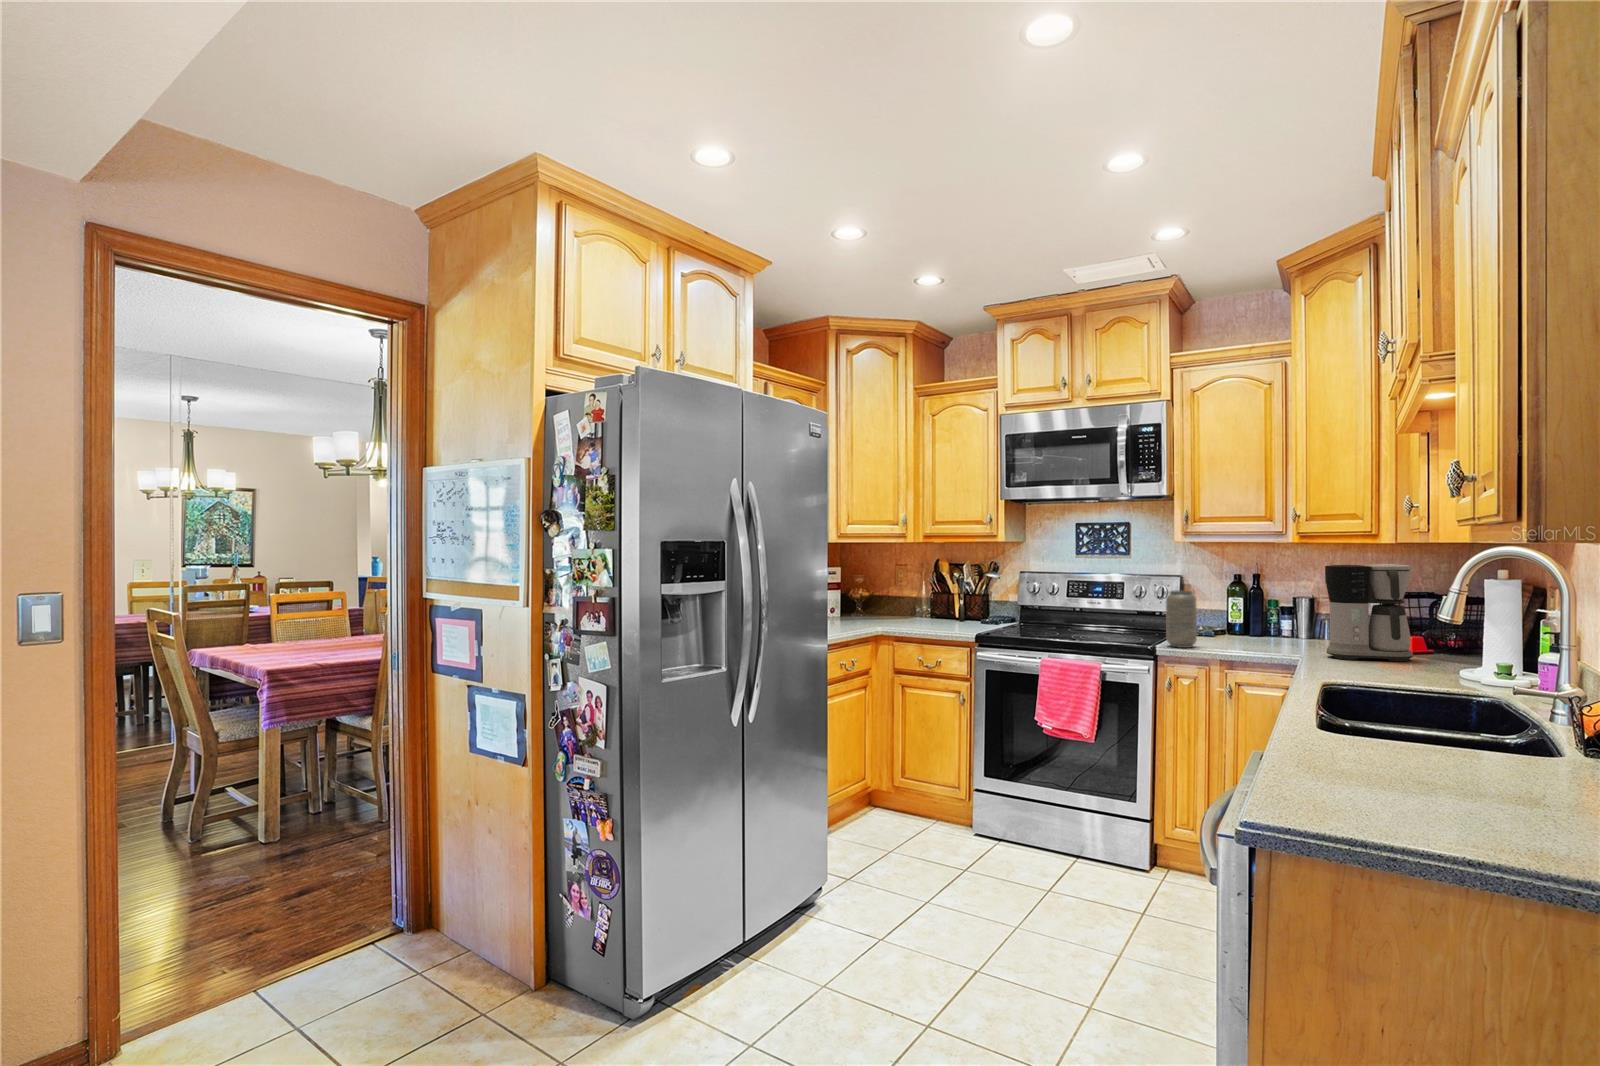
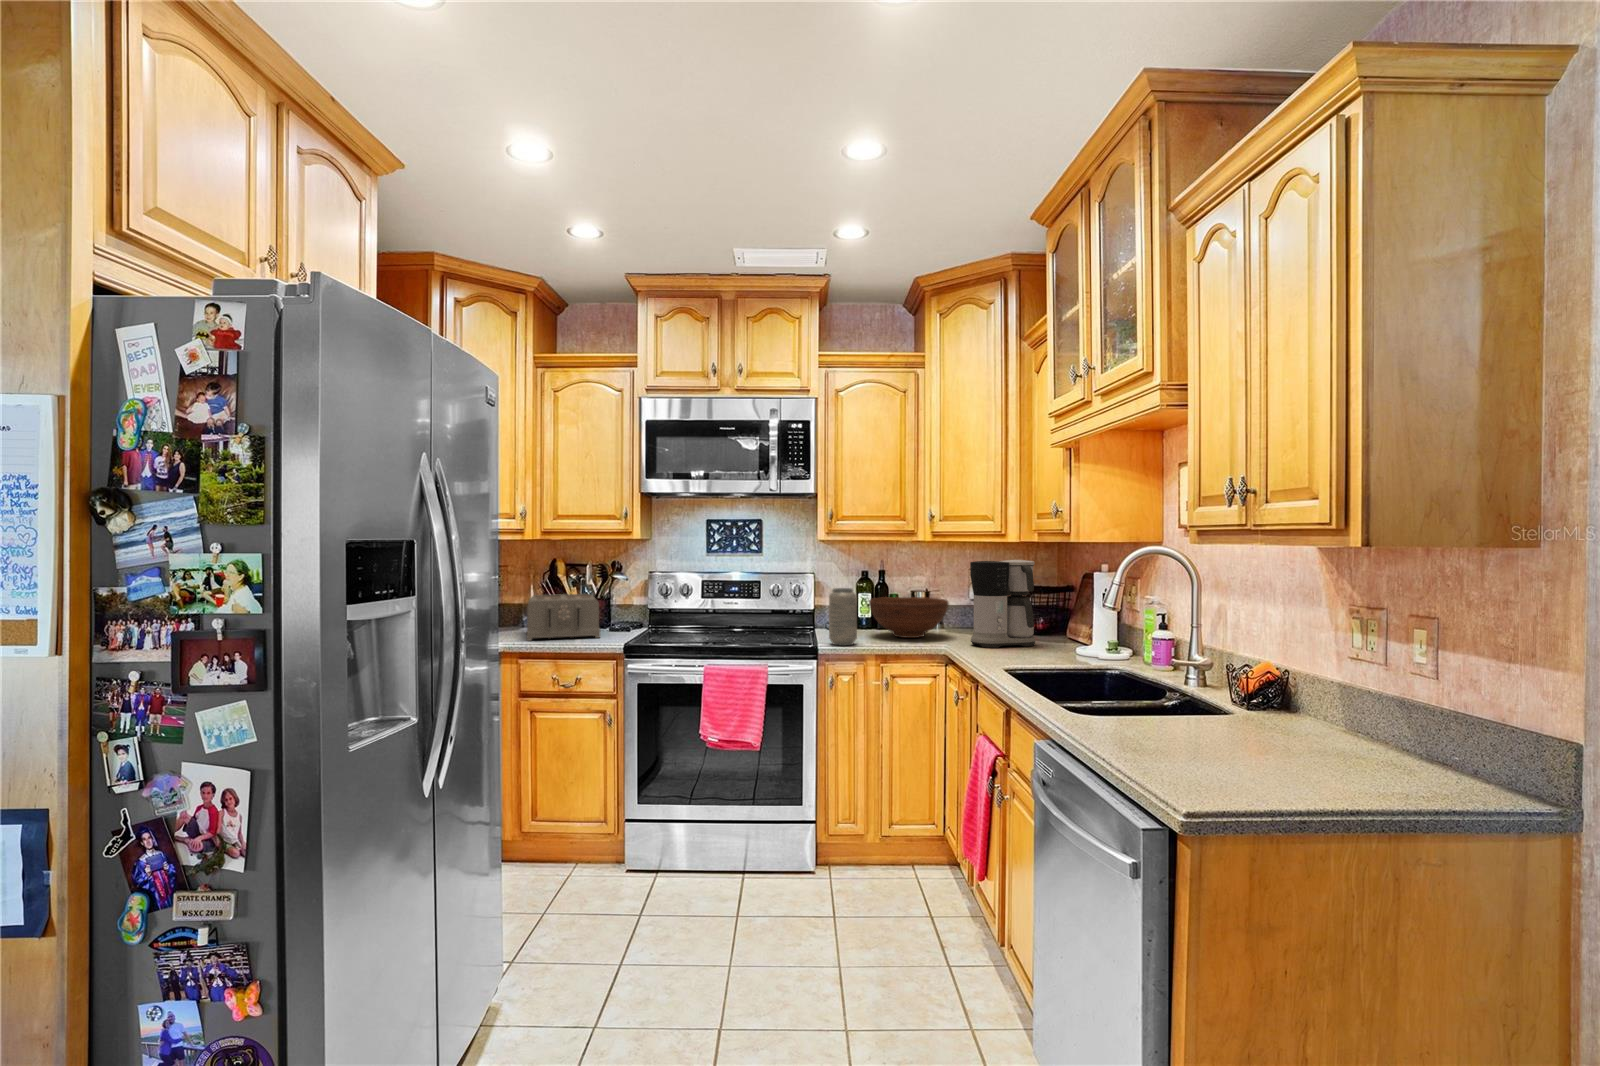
toaster: none [905,591,972,629] -> present [527,594,600,641]
fruit bowl: none [1225,603,1320,646] -> present [869,597,949,638]

